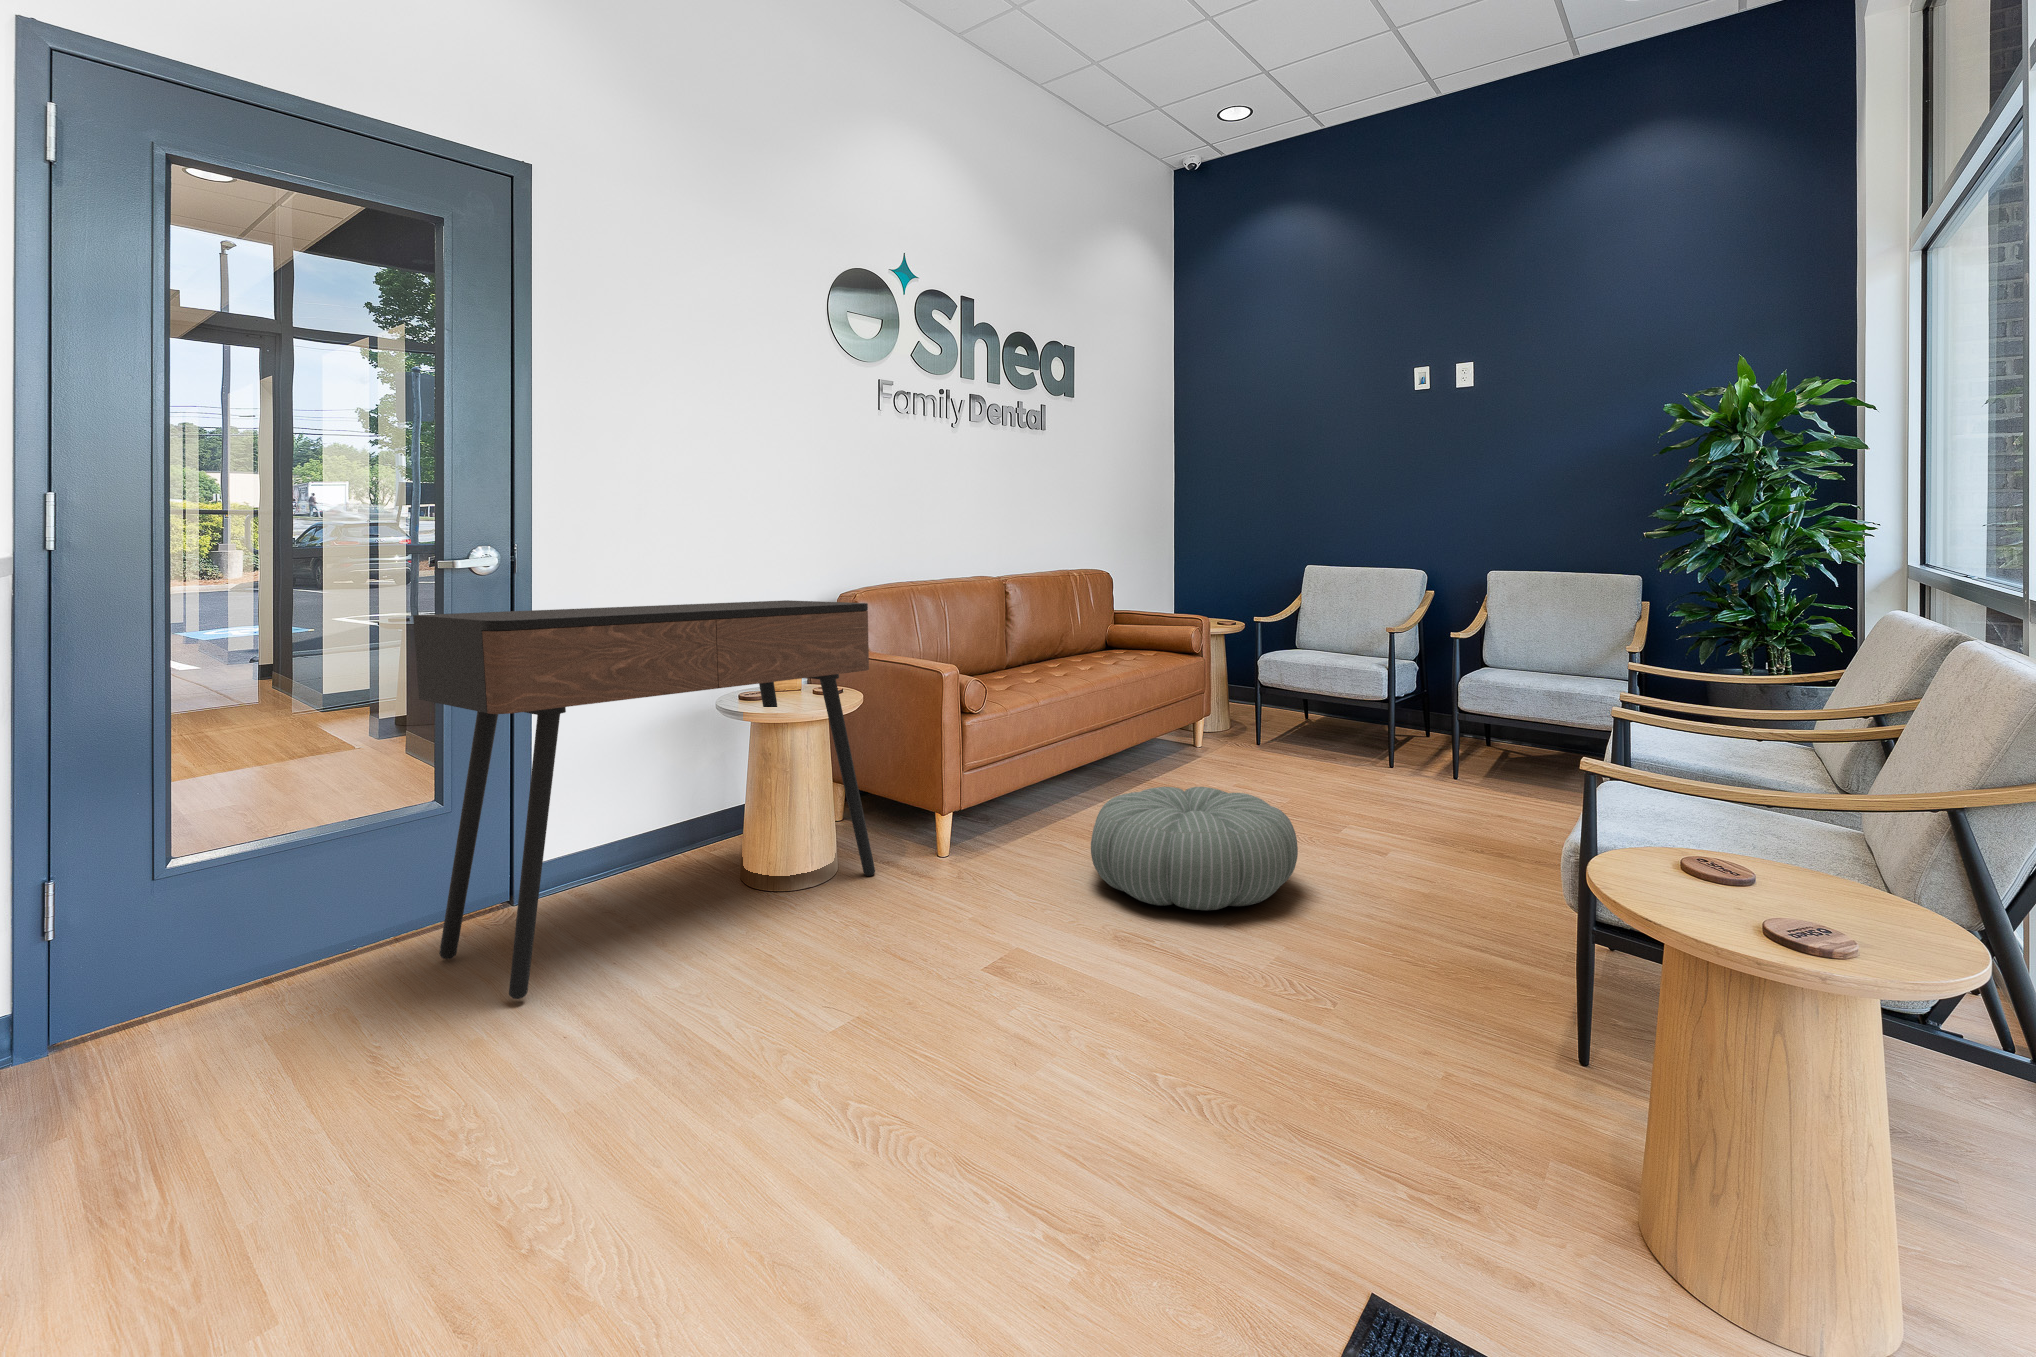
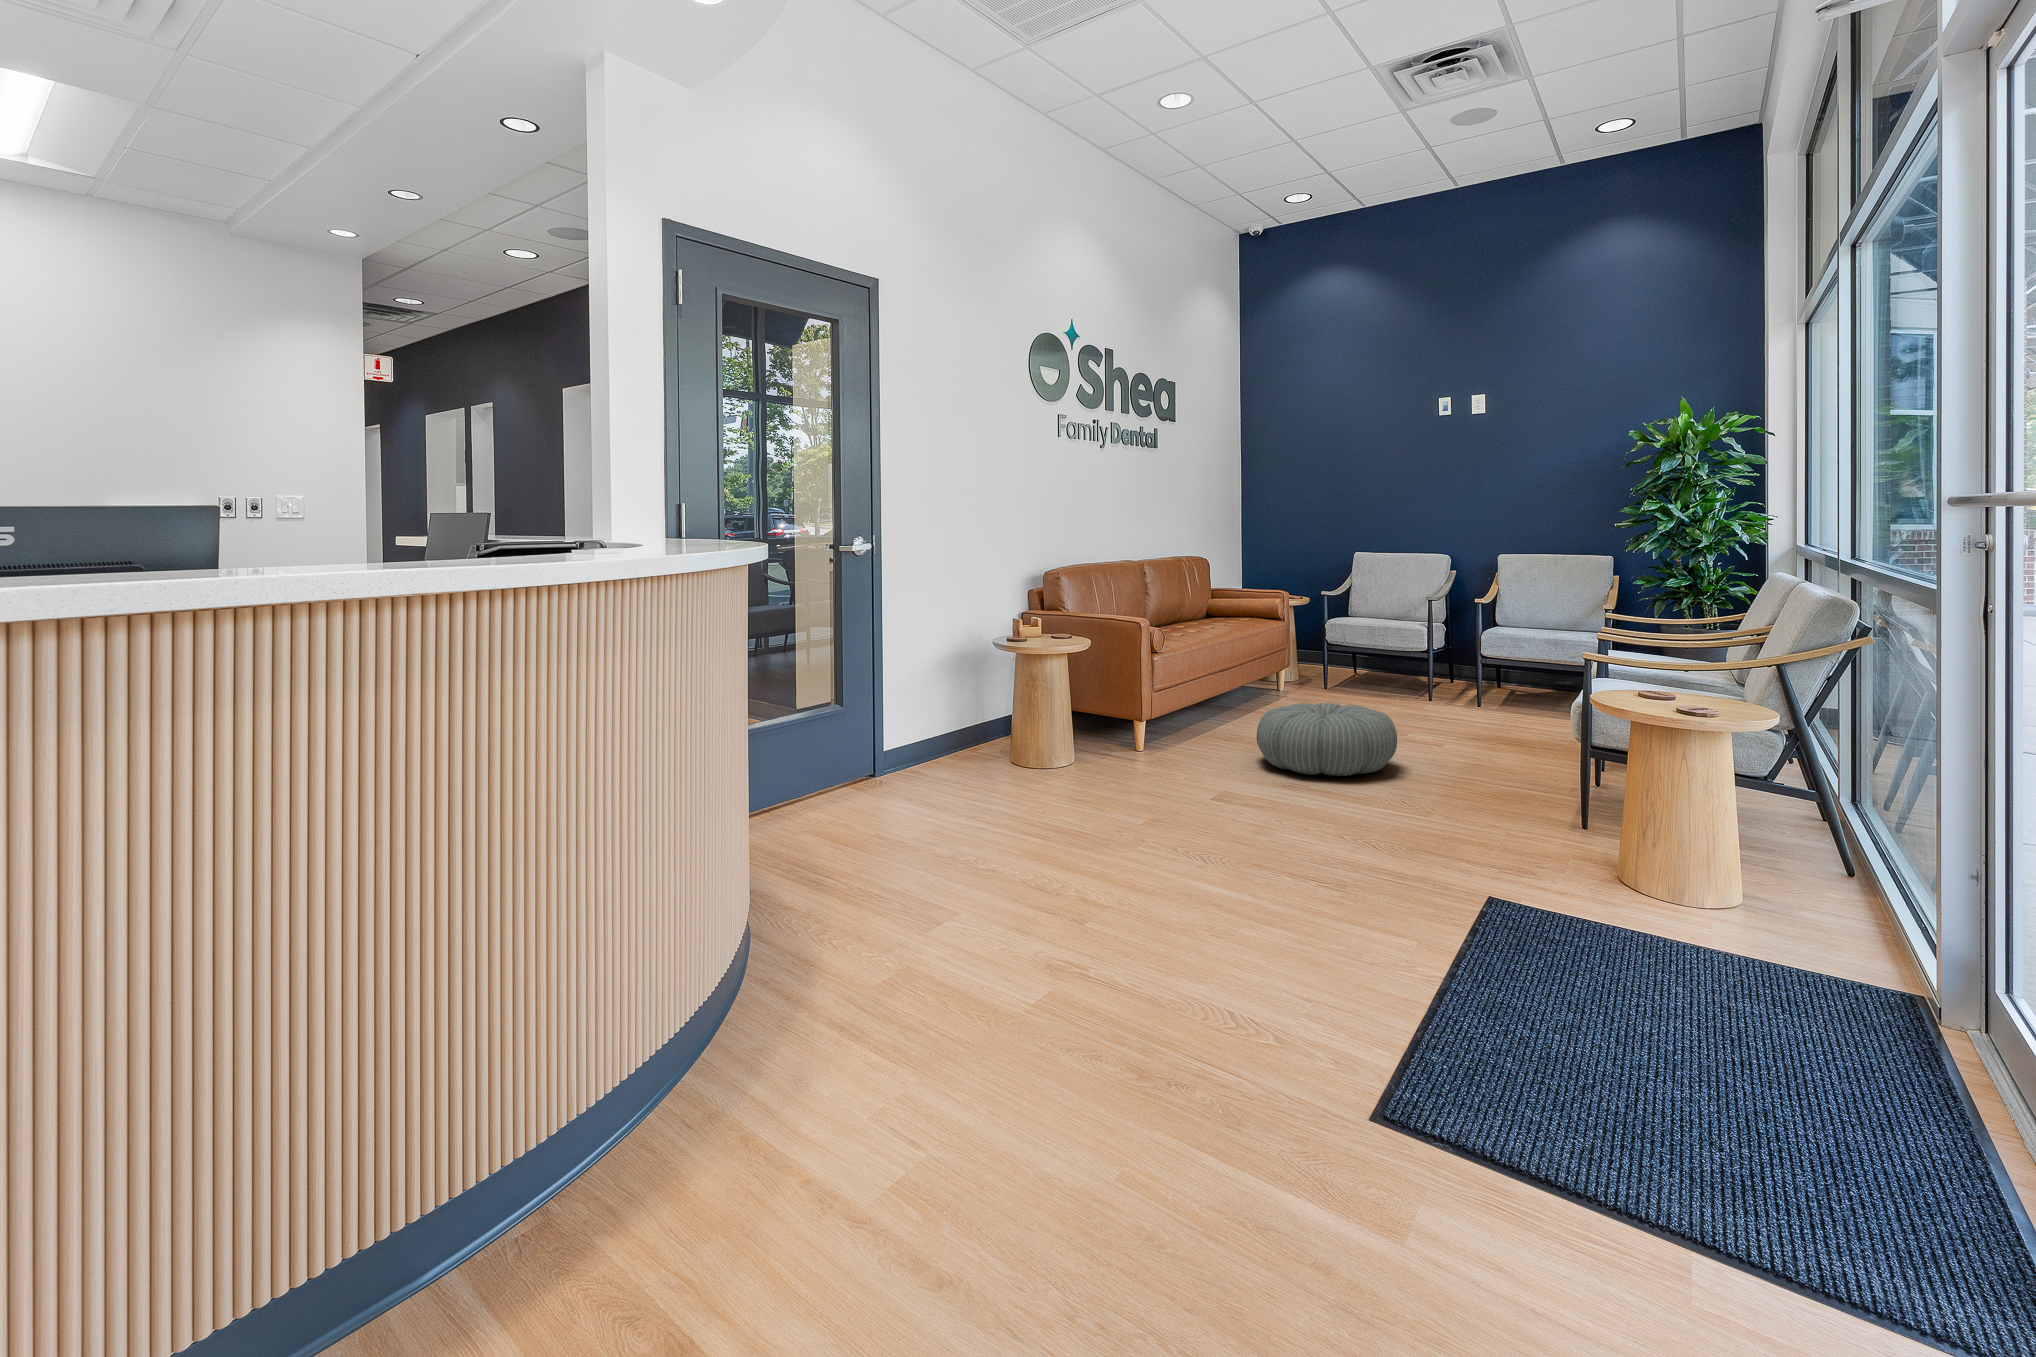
console table: present [413,600,875,999] -> none [876,581,1111,820]

